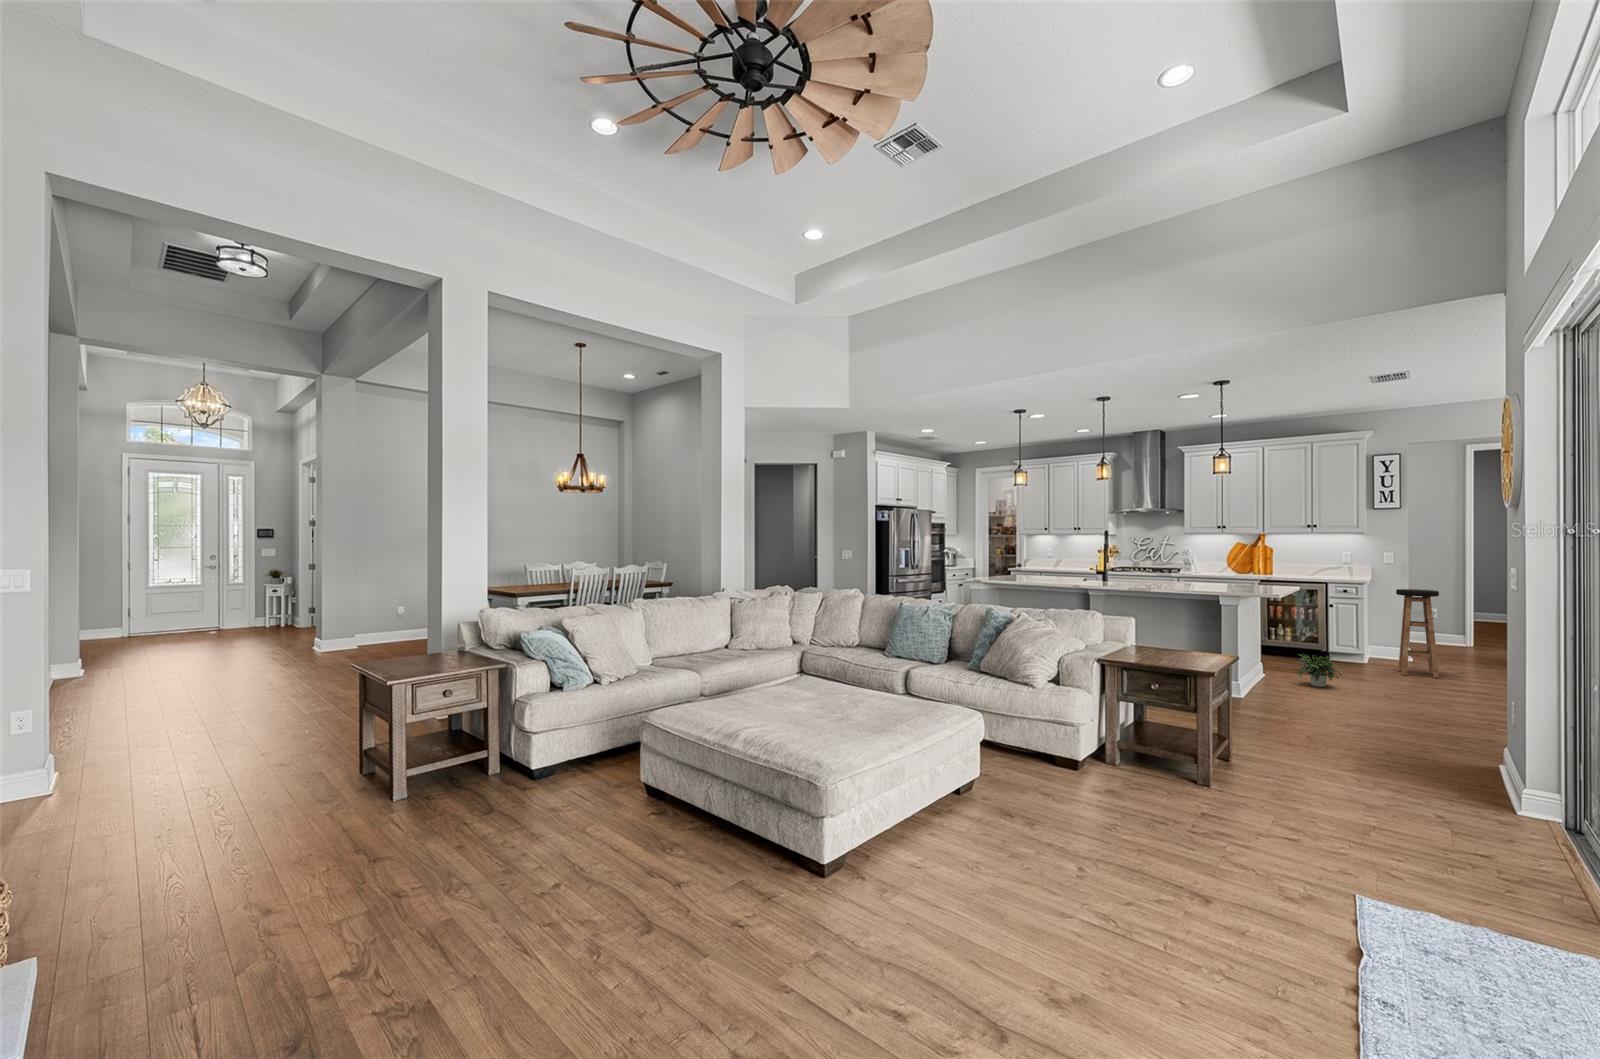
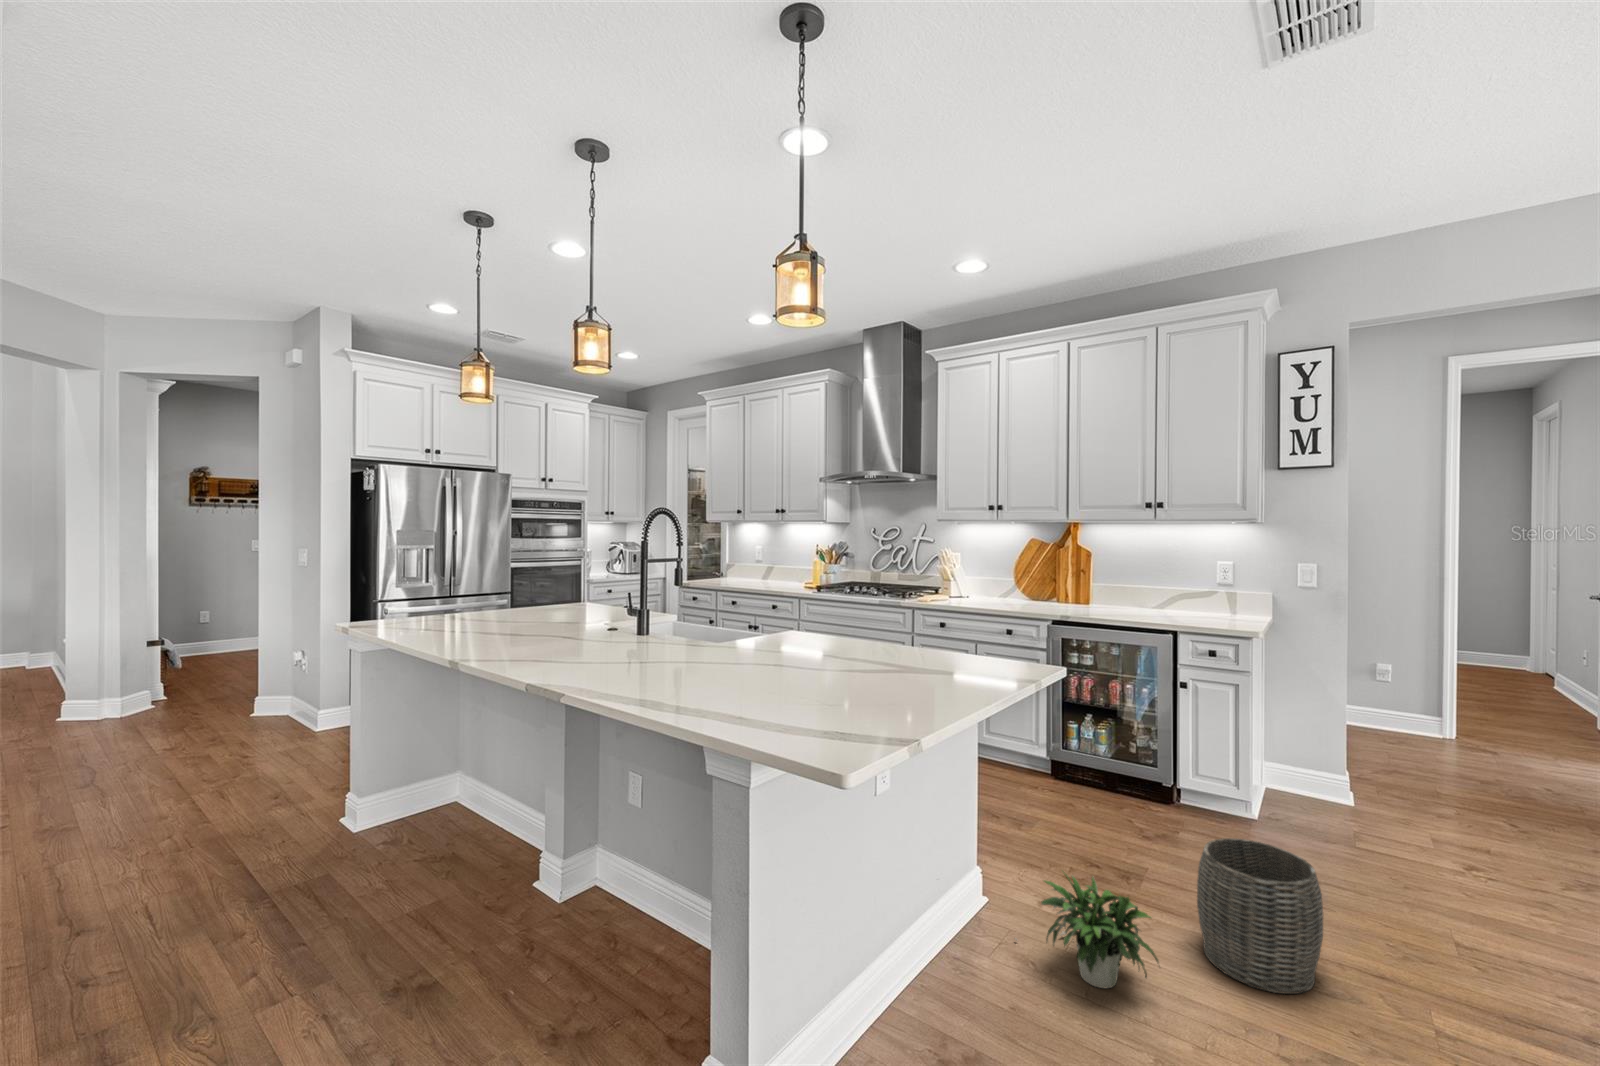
bar stool: present [1396,589,1439,678] -> none [1321,661,1426,908]
woven basket: none [1351,646,1398,688] -> present [1197,838,1323,994]

